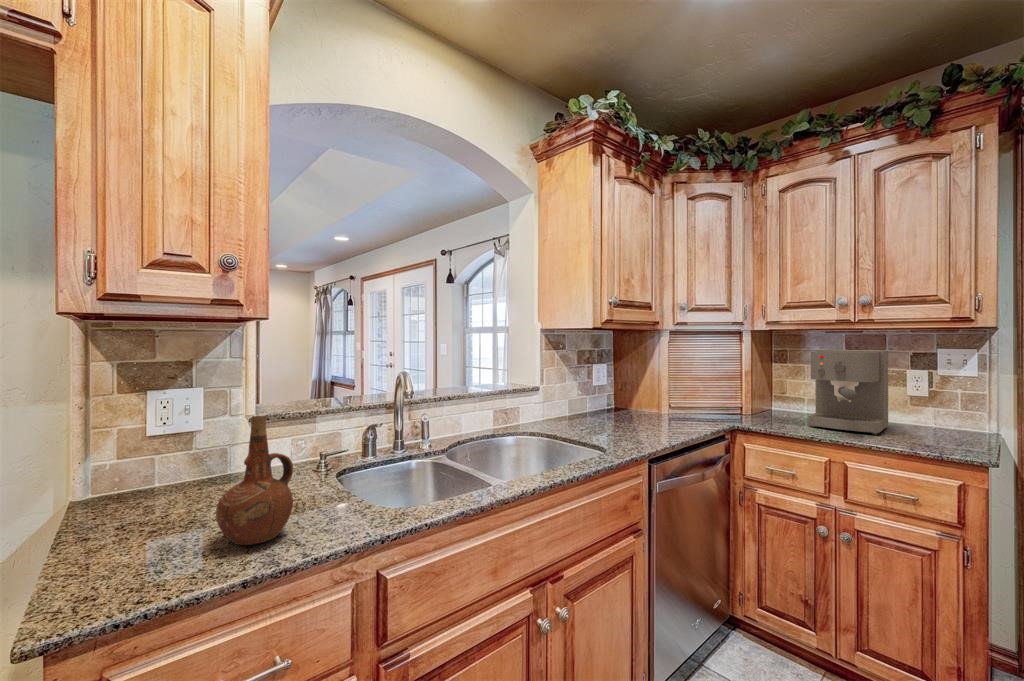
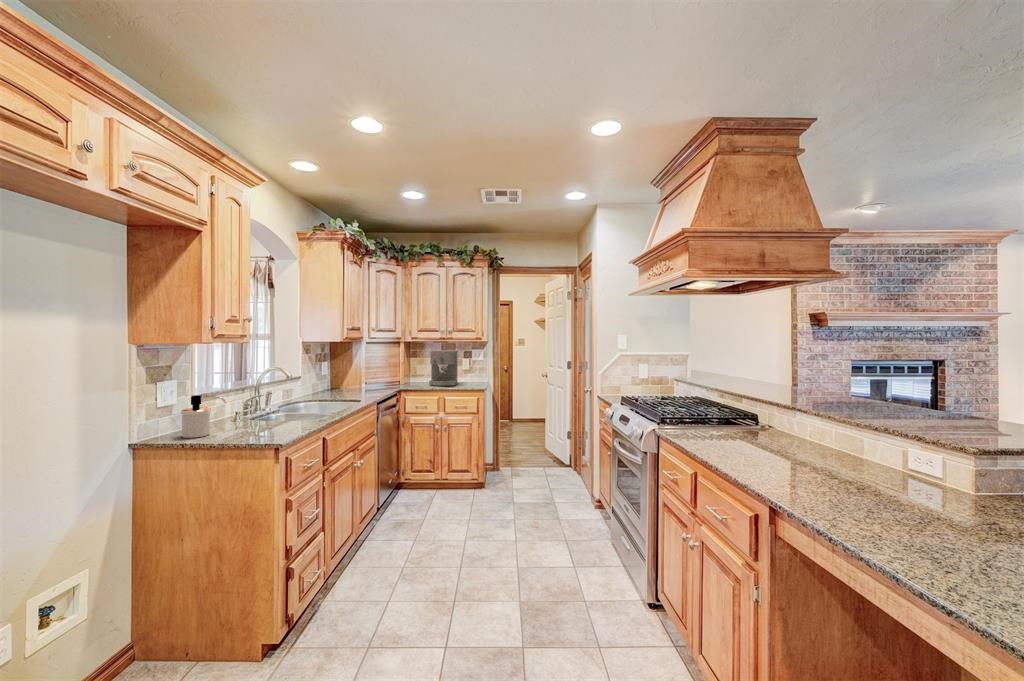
ceramic pitcher: present [216,416,293,545] -> none [260,384,288,432]
soap dispenser: none [124,425,197,519] -> present [181,395,227,438]

